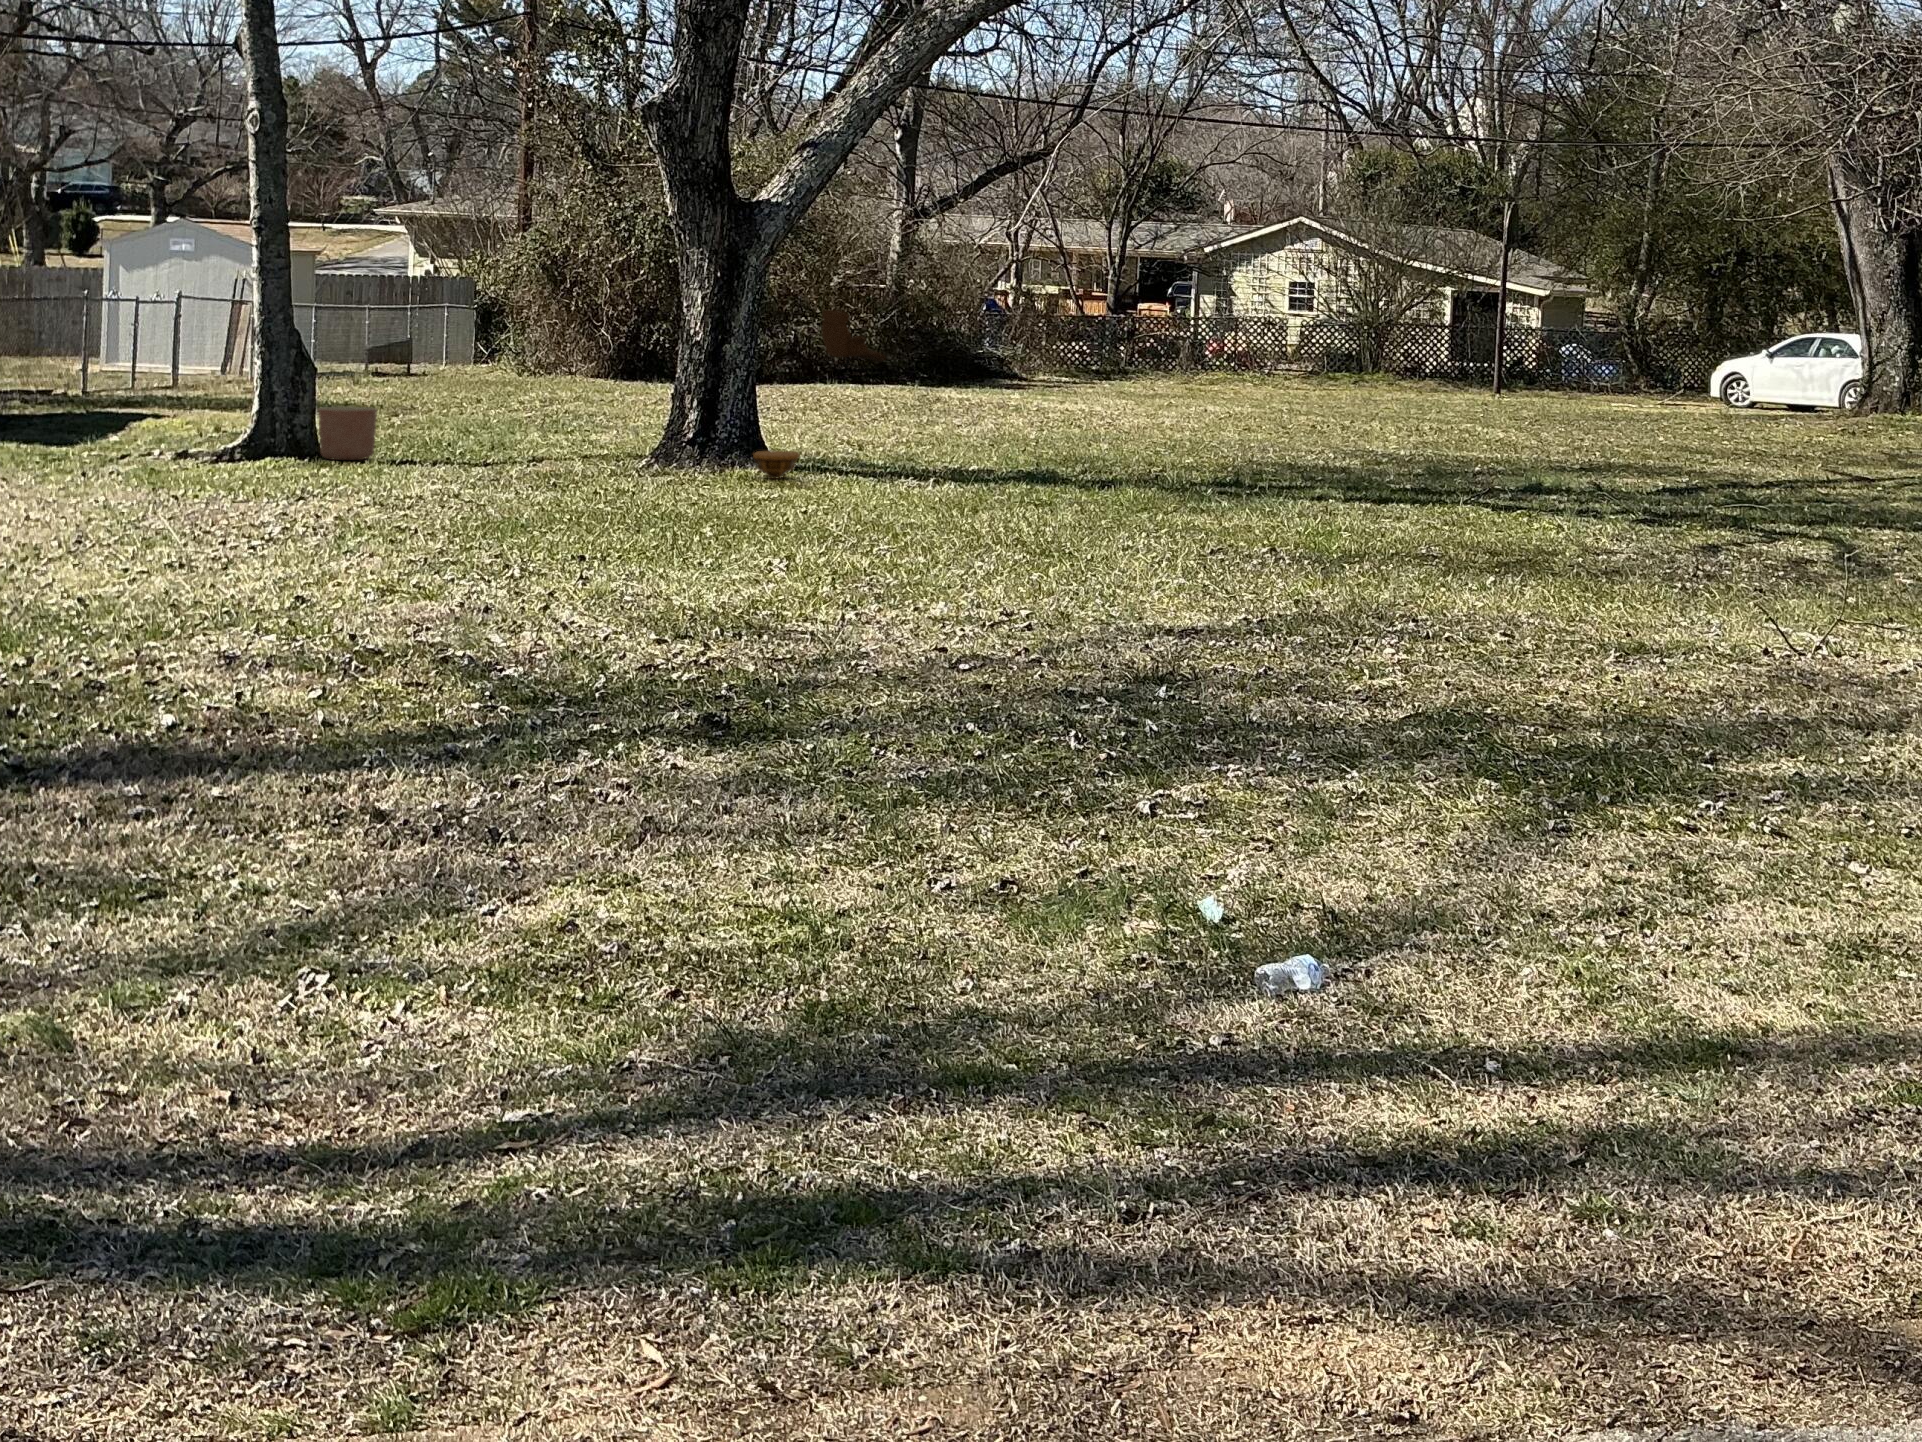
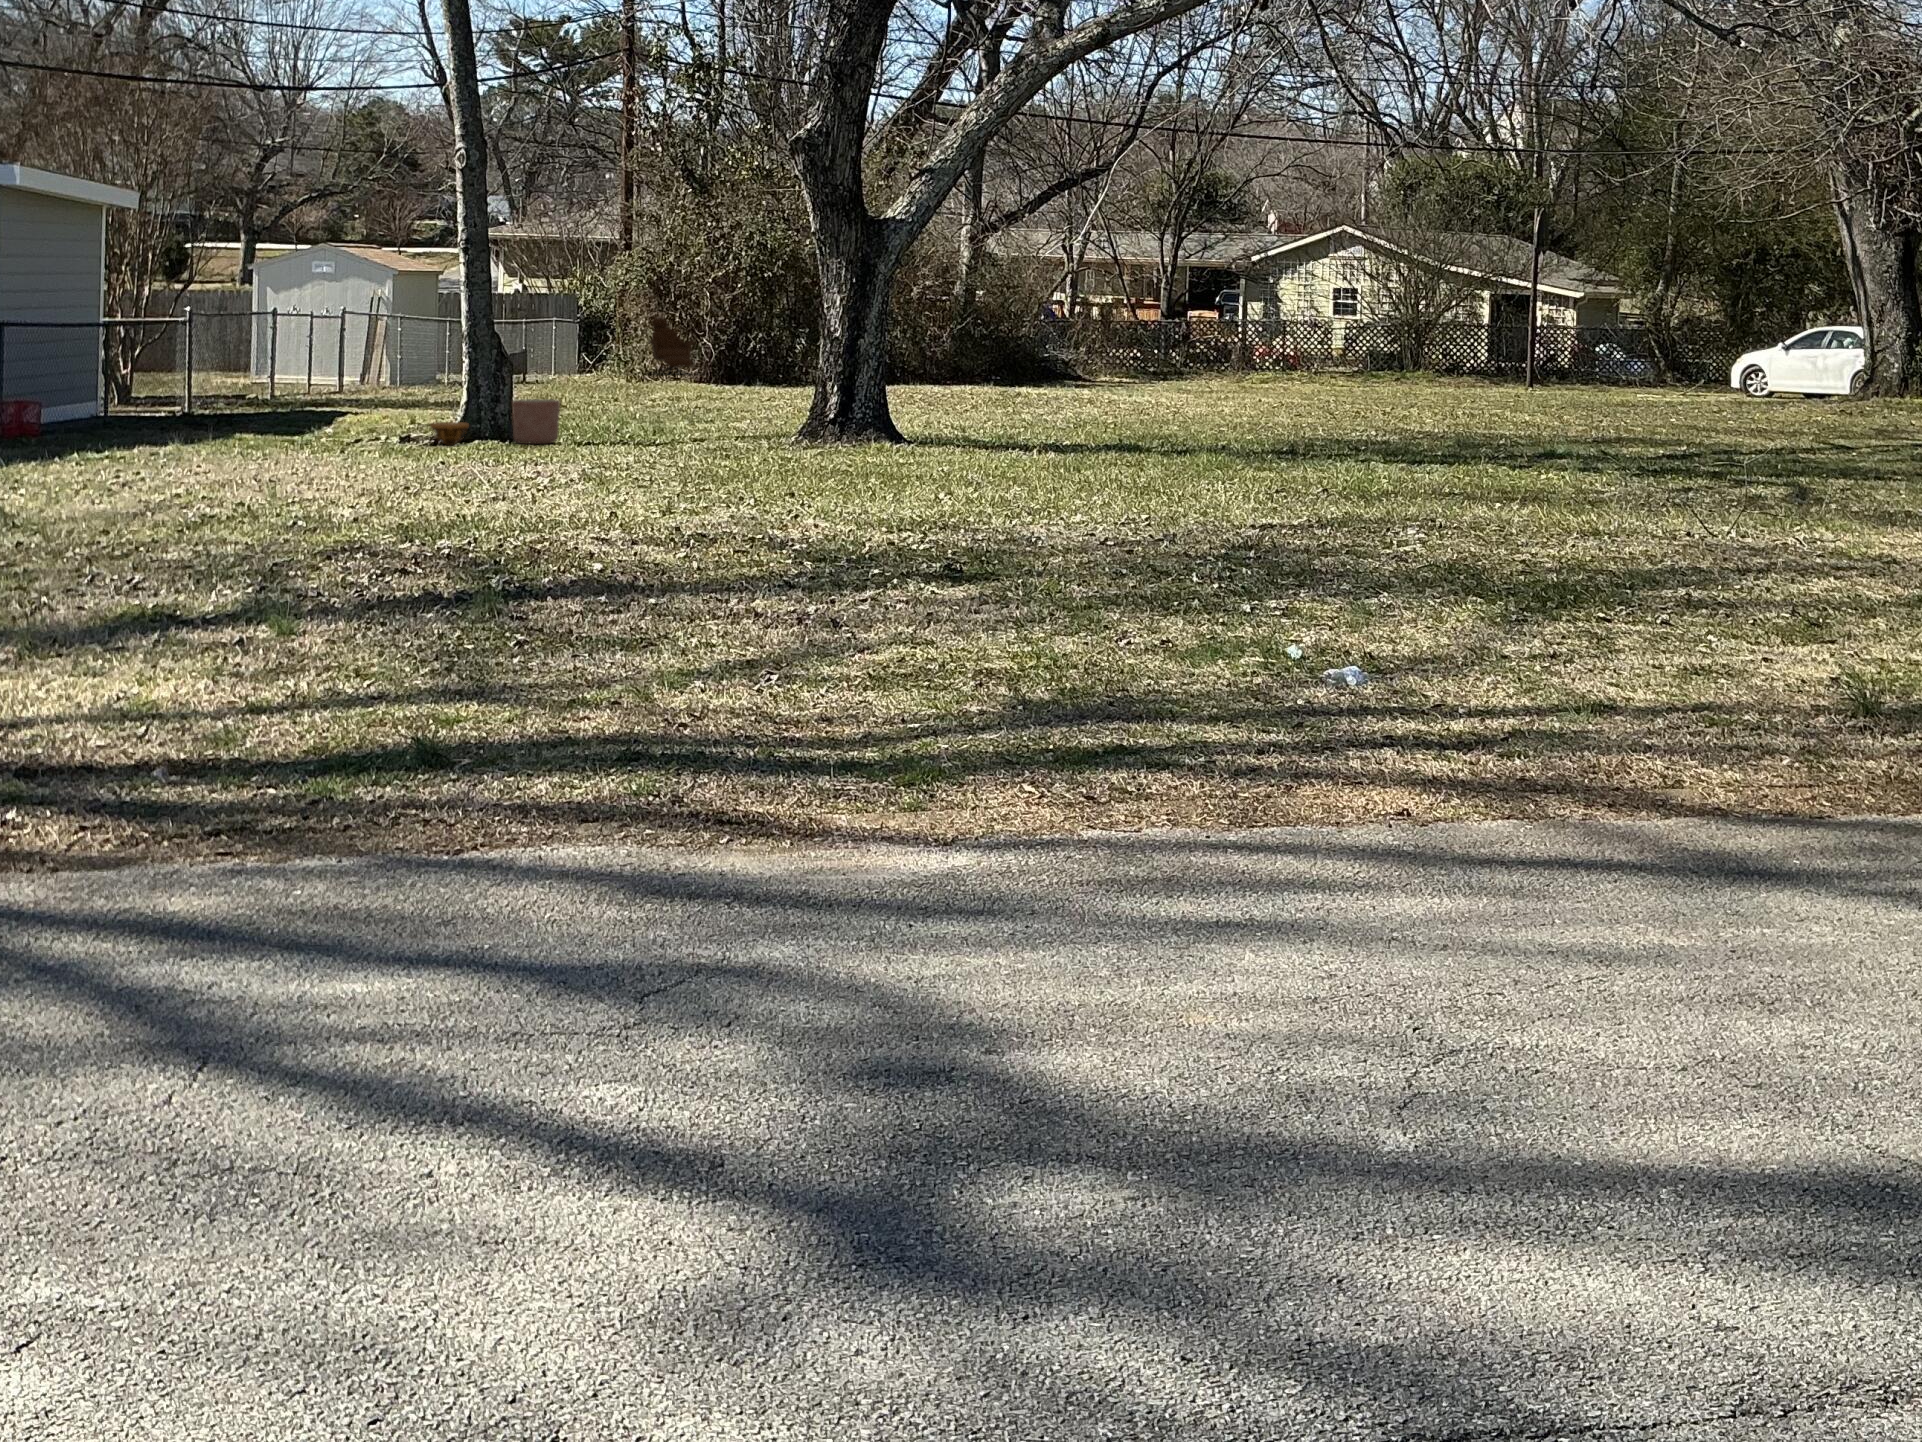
lounge chair: present [822,310,886,370] -> present [649,317,694,374]
basket: present [753,451,800,479] -> present [430,422,469,445]

